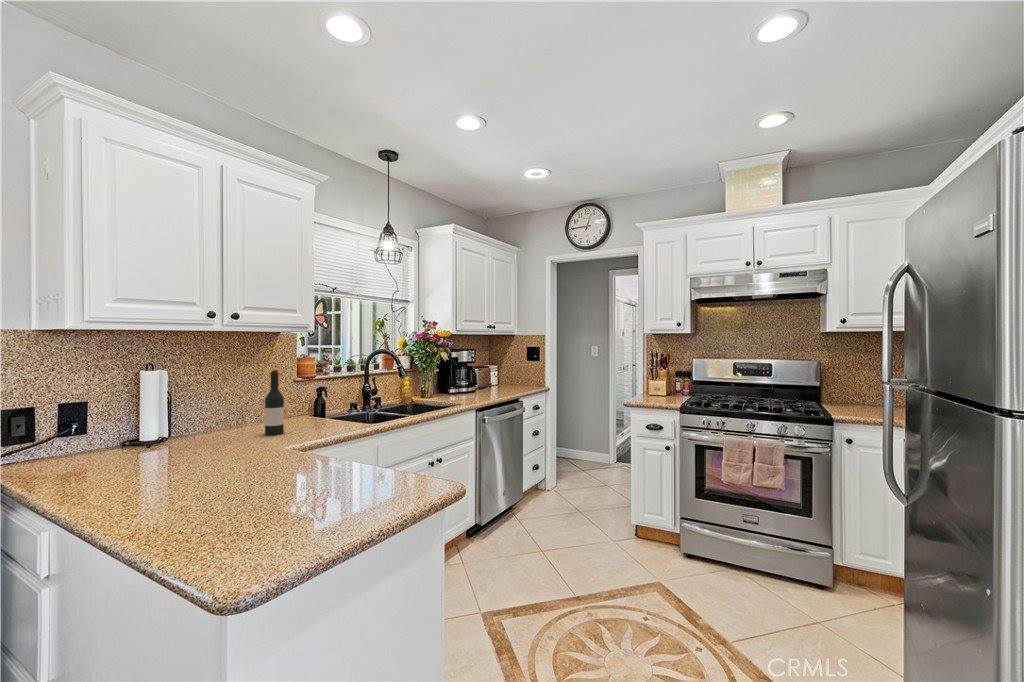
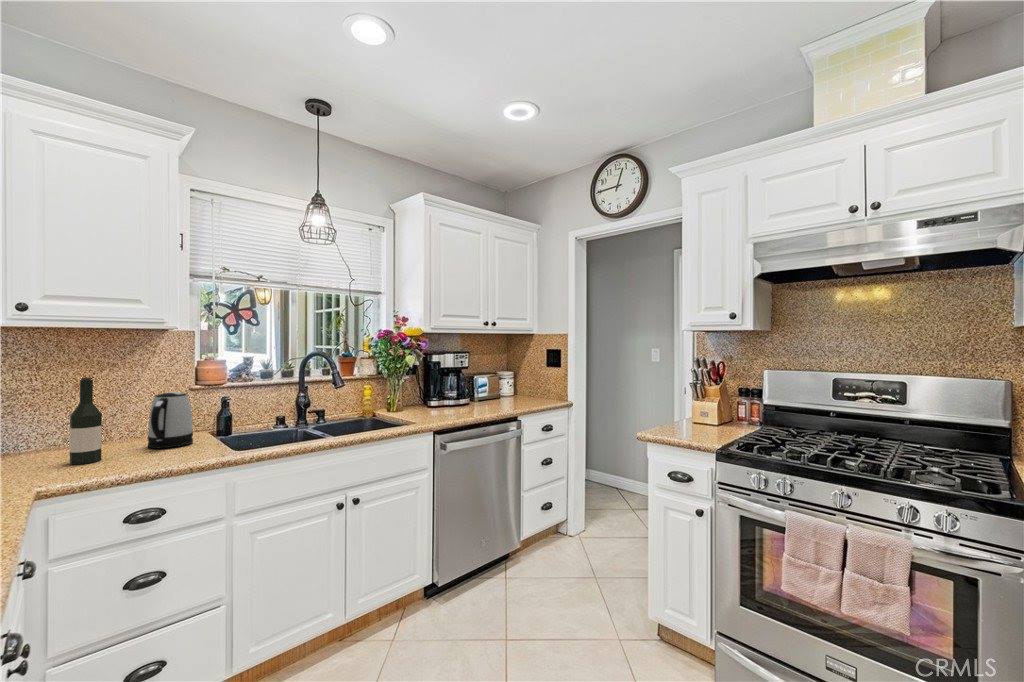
kettle: none [291,382,321,425] -> present [148,392,193,448]

